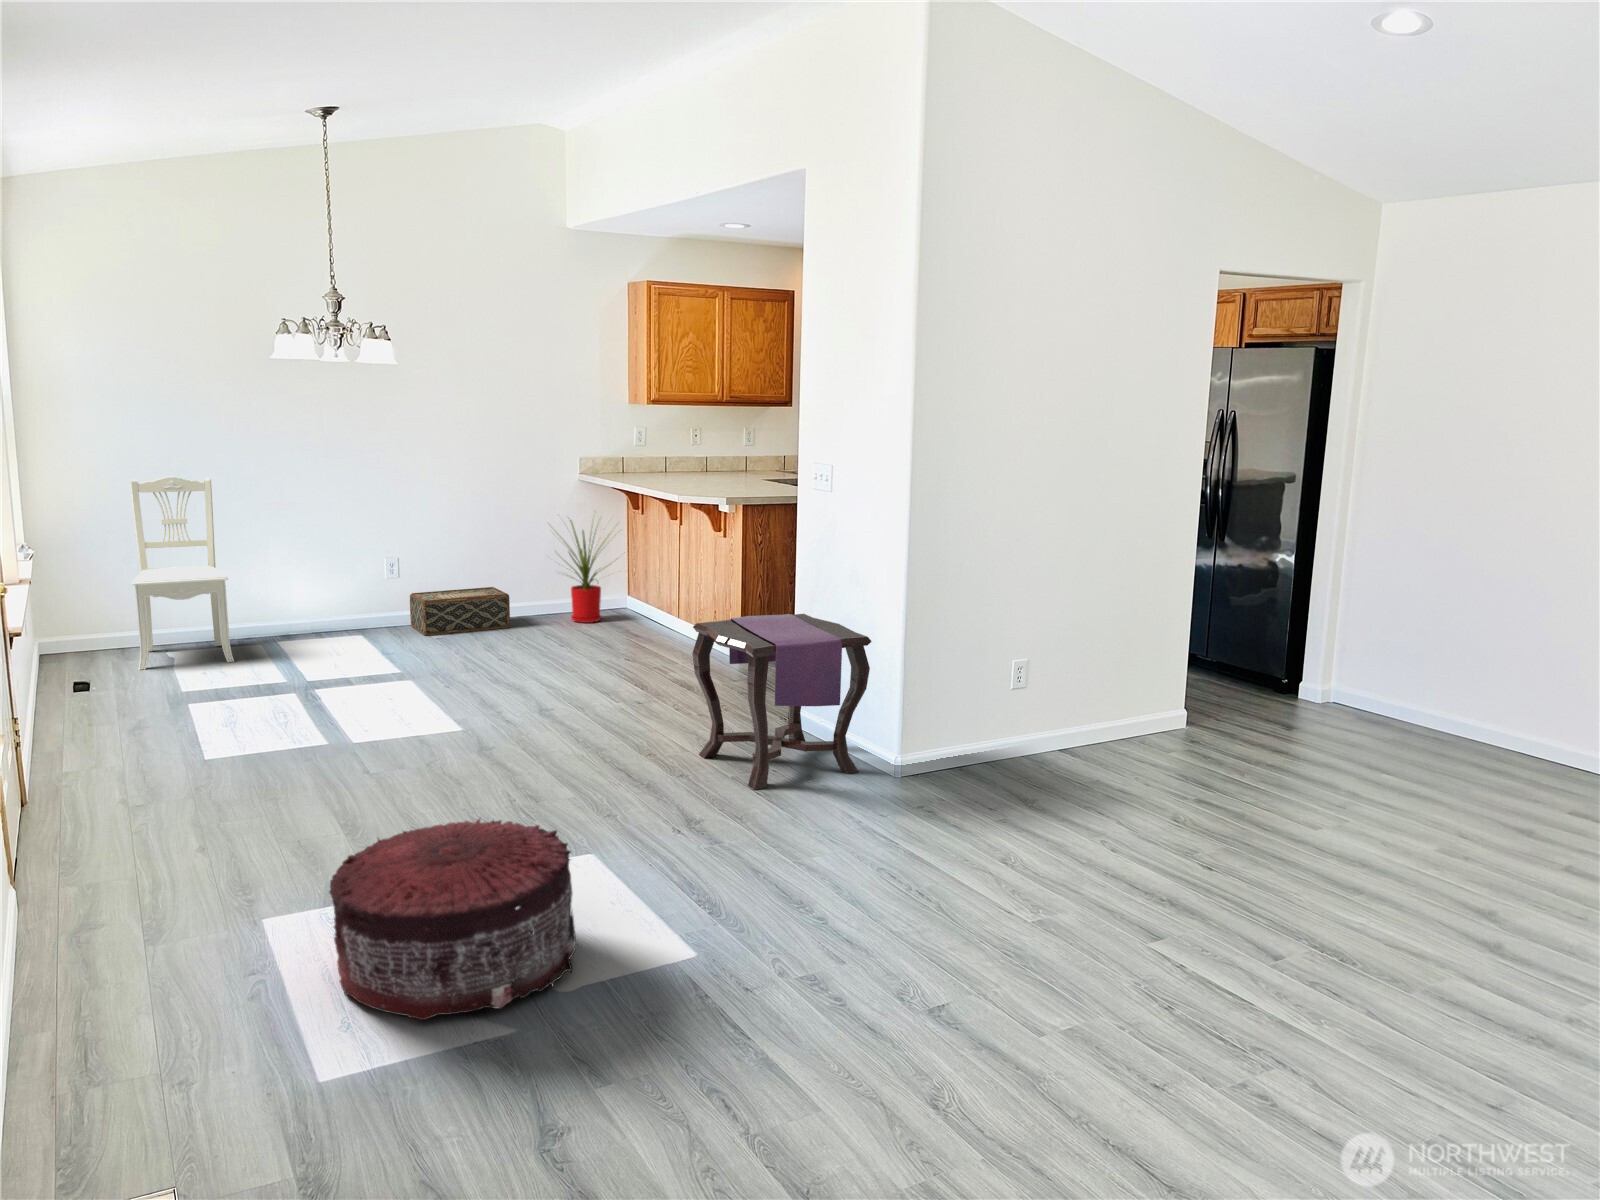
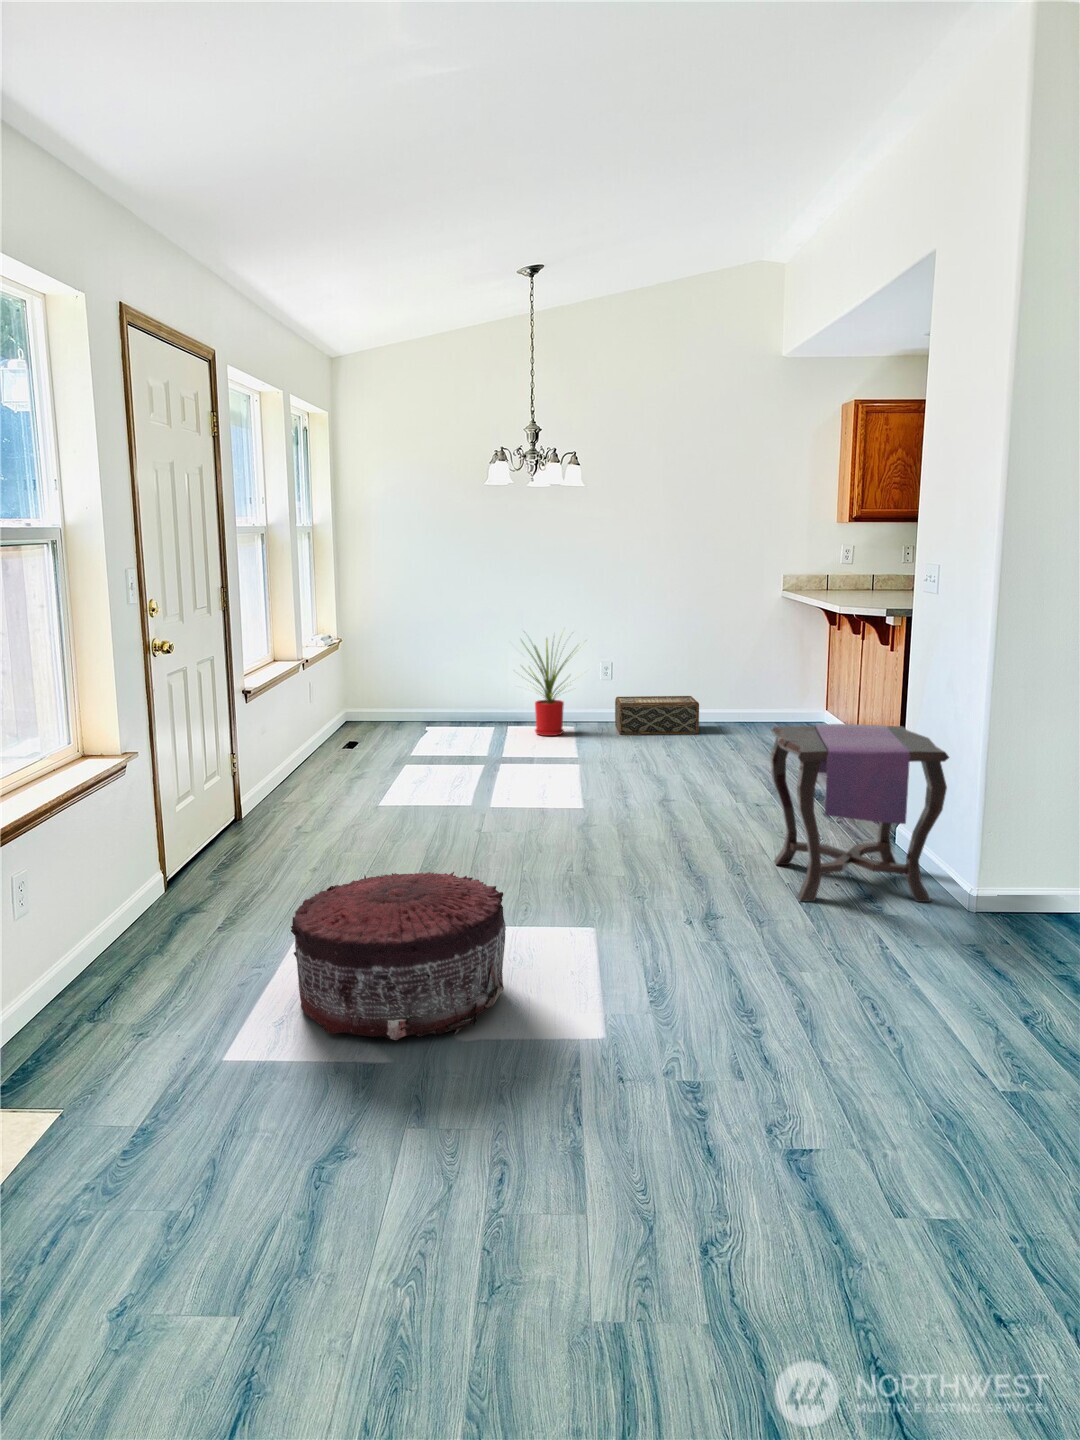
dining chair: present [130,477,234,670] -> none [388,589,462,742]
house plant: present [564,520,606,623] -> present [527,639,570,736]

